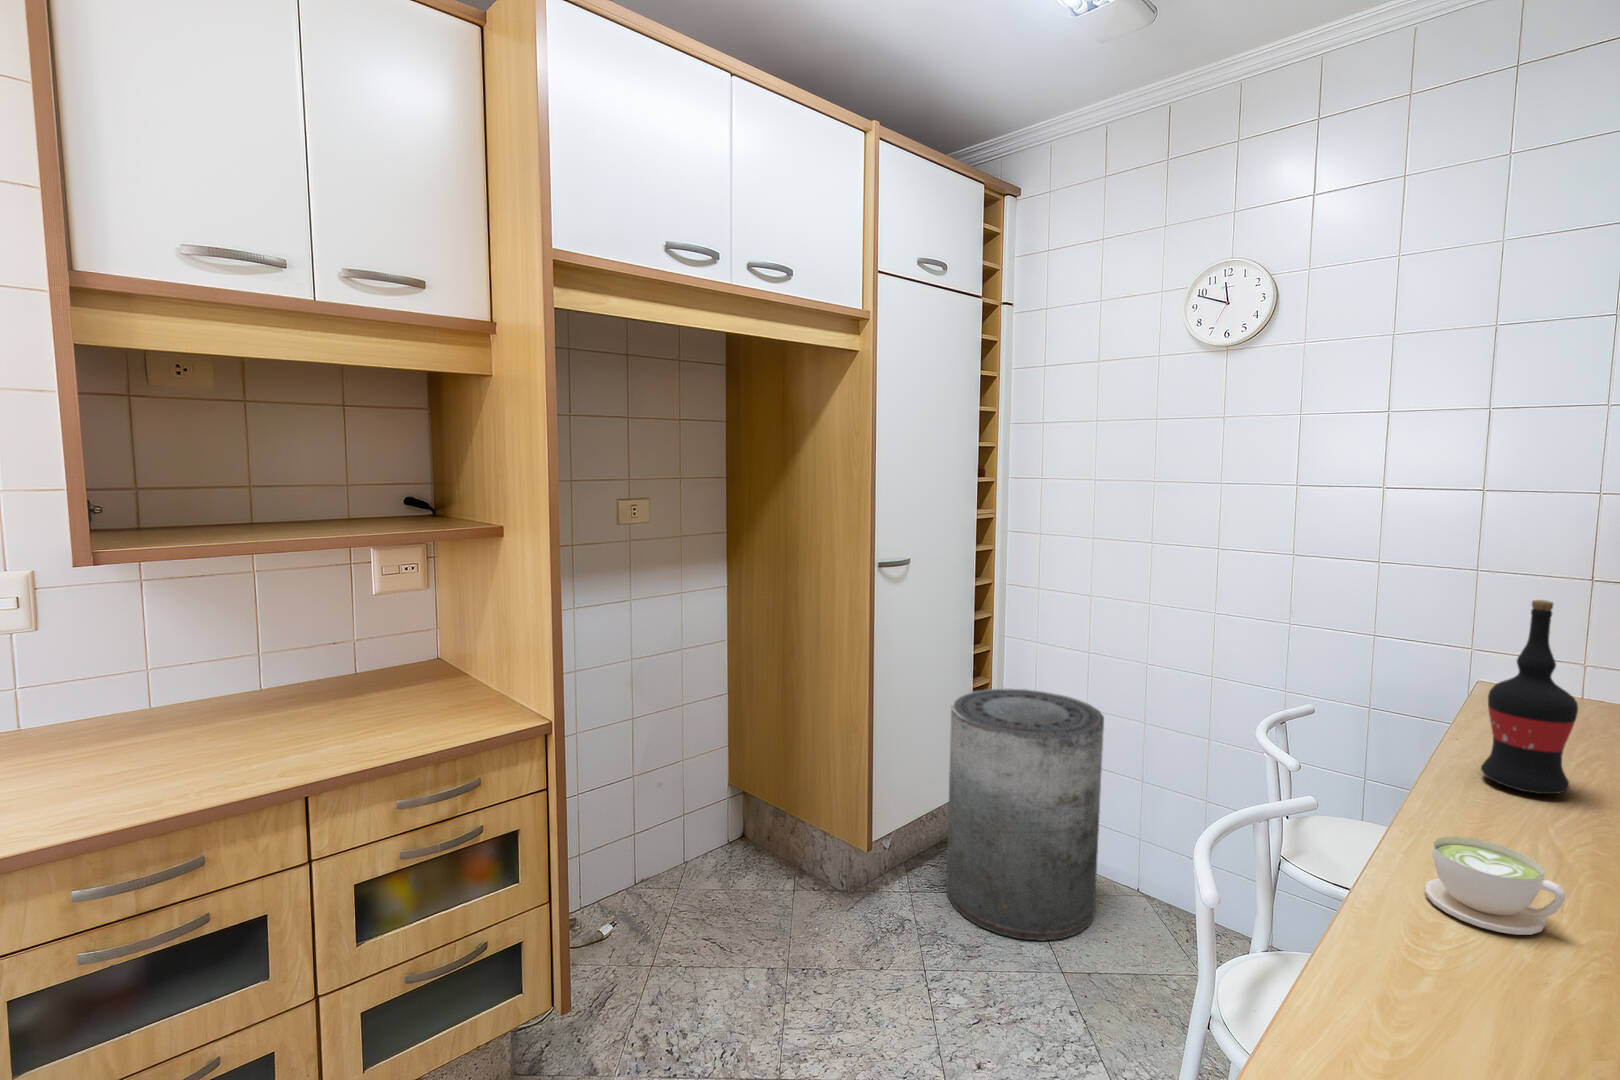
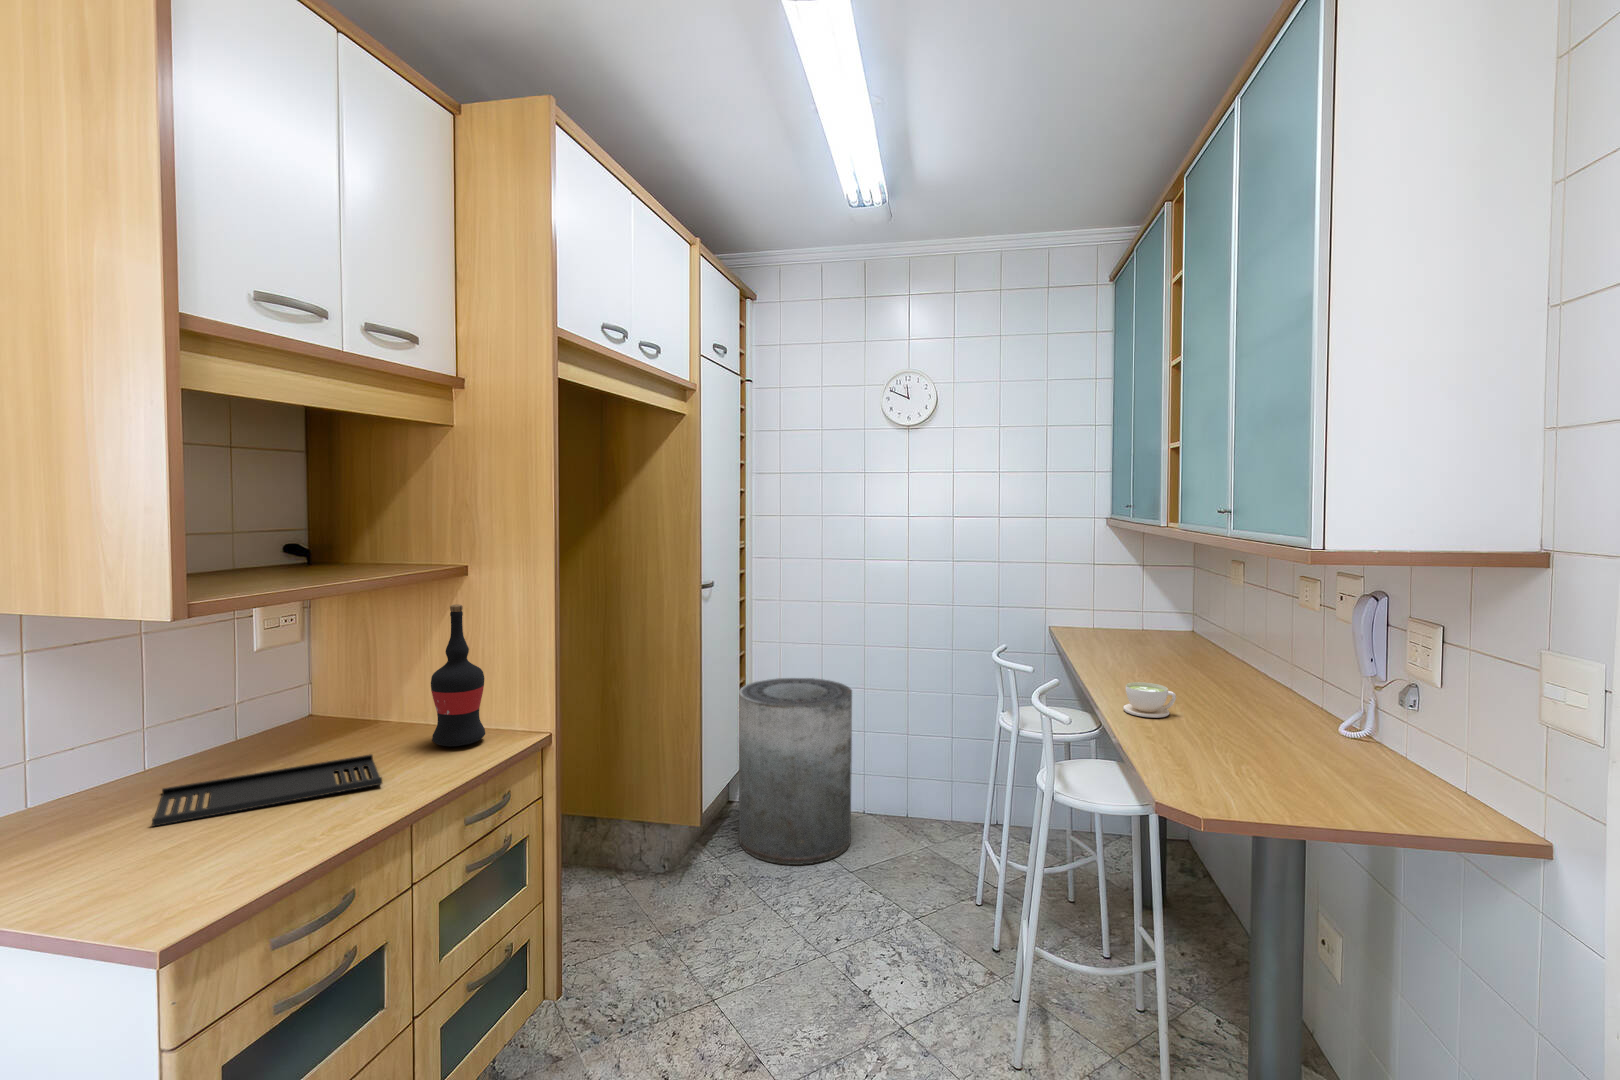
wine bottle: present [1481,600,1578,794] -> present [431,605,485,747]
tray: none [137,712,373,748] -> present [152,754,382,826]

